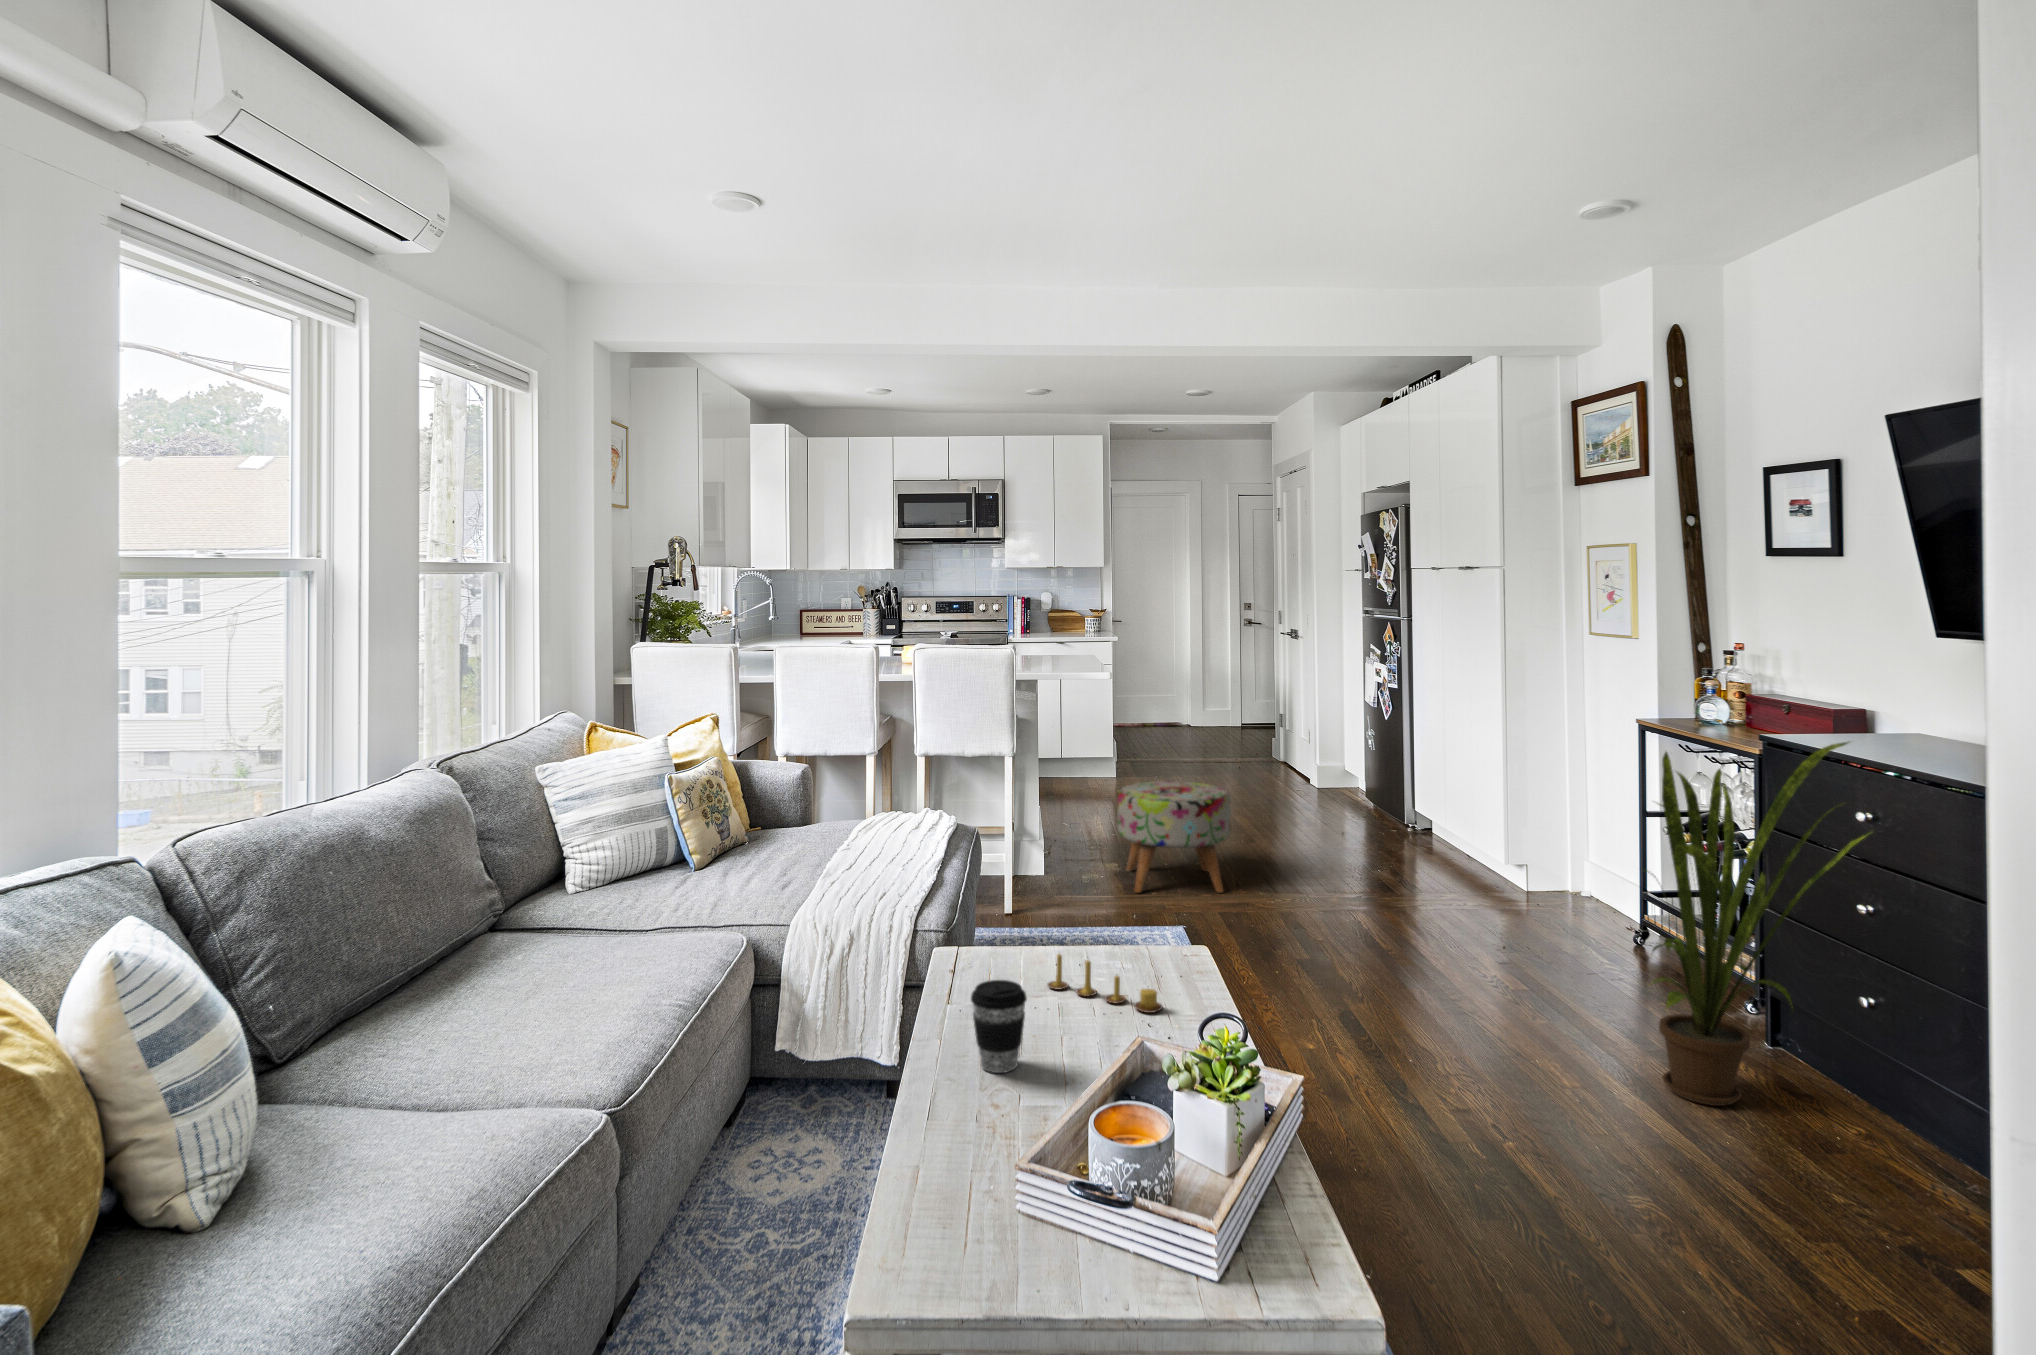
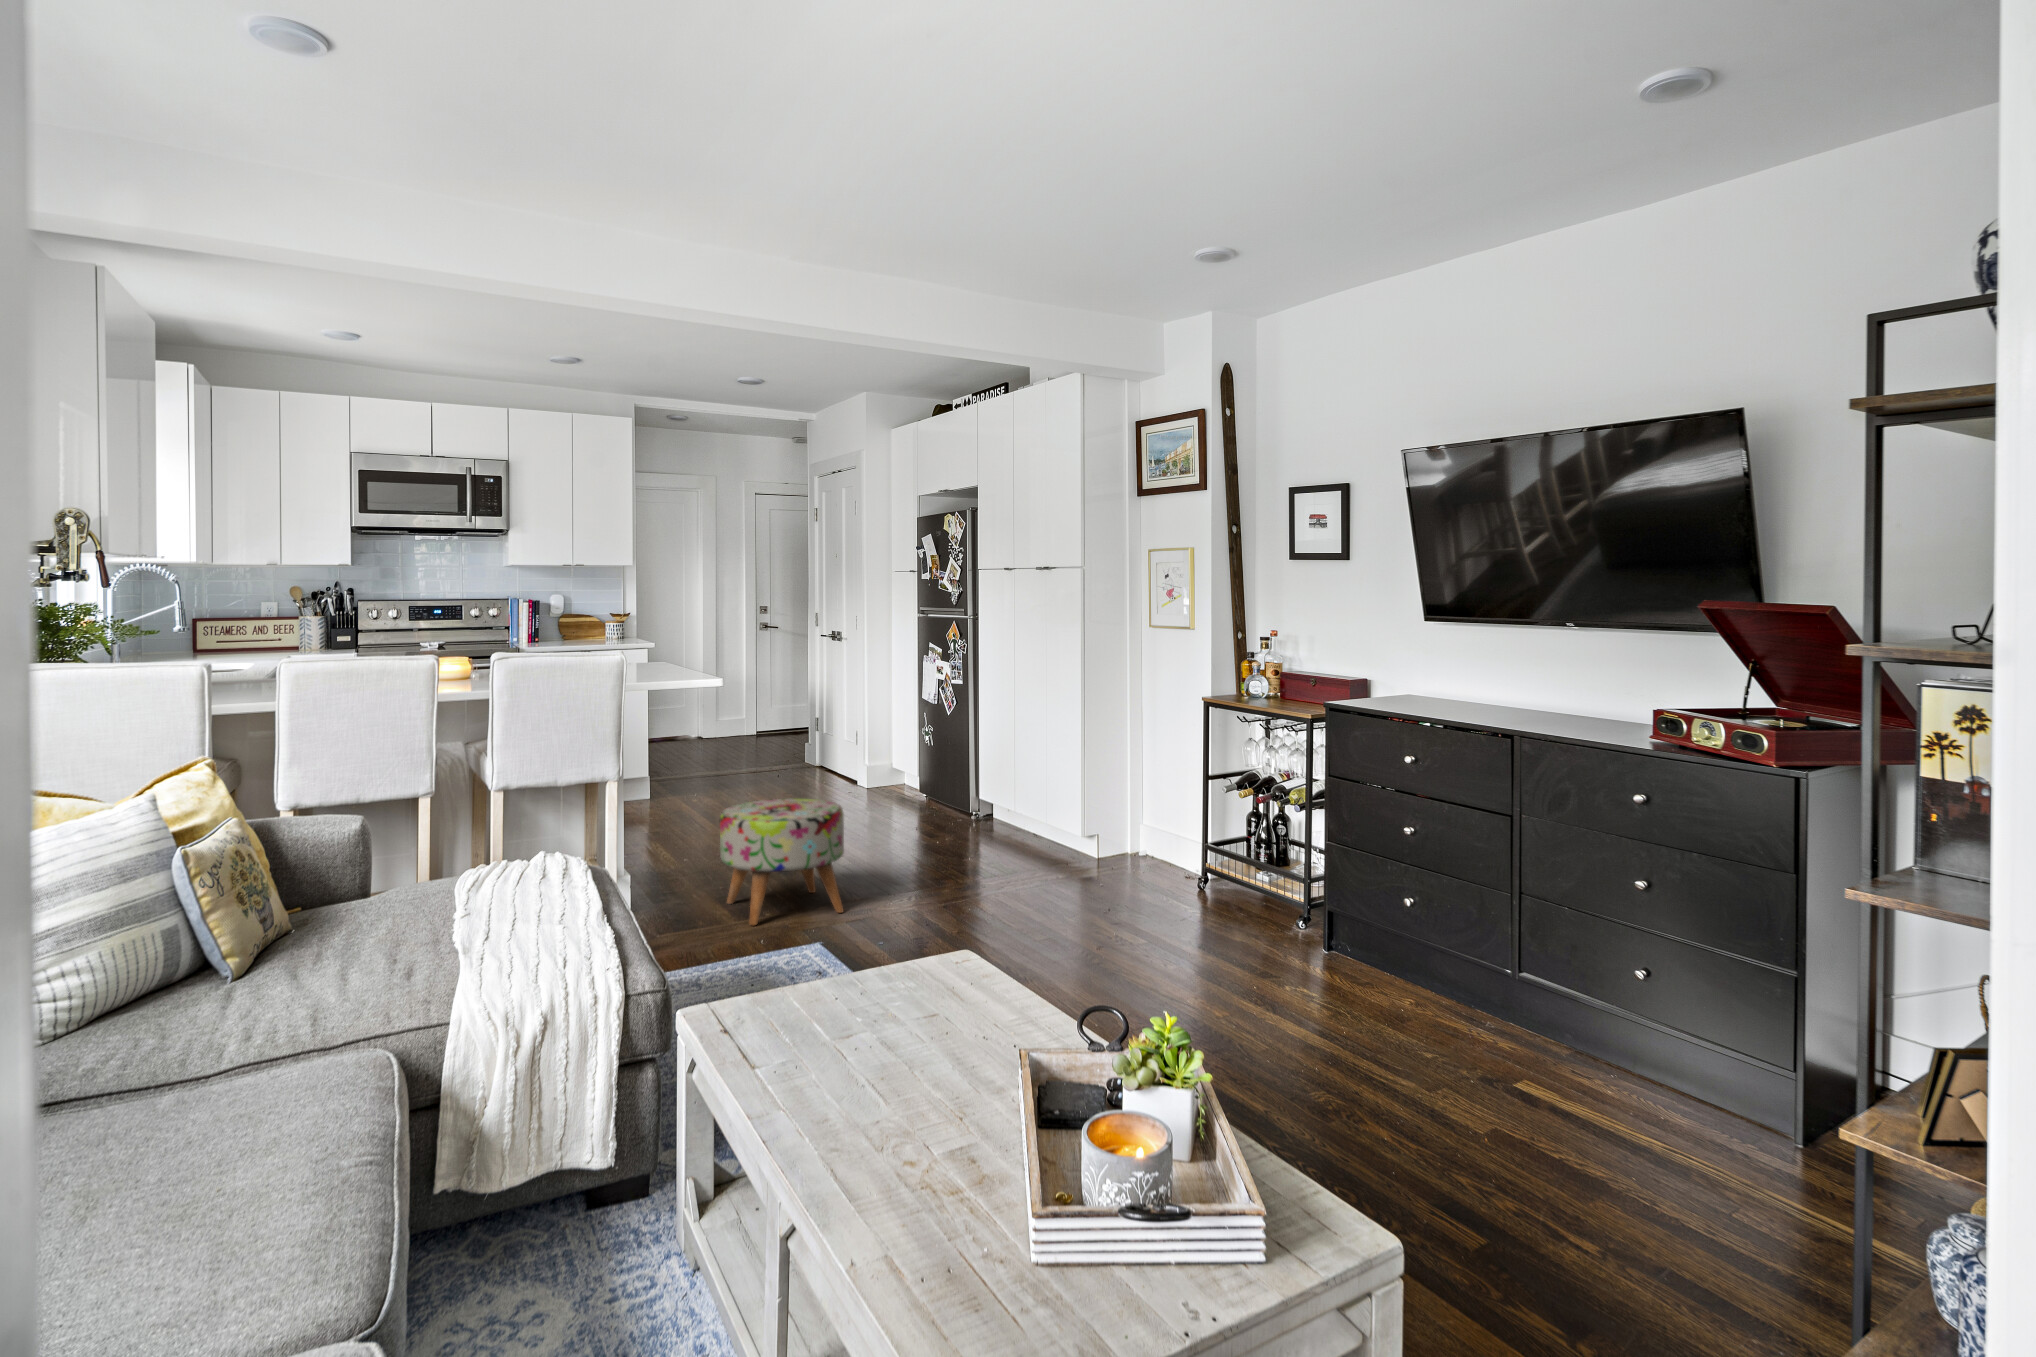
house plant: present [1646,742,1867,1106] -> none [1275,712,1440,1029]
candle: present [1048,954,1162,1013] -> none [845,988,983,1036]
coffee cup: present [971,980,1027,1073] -> none [841,1026,905,1132]

